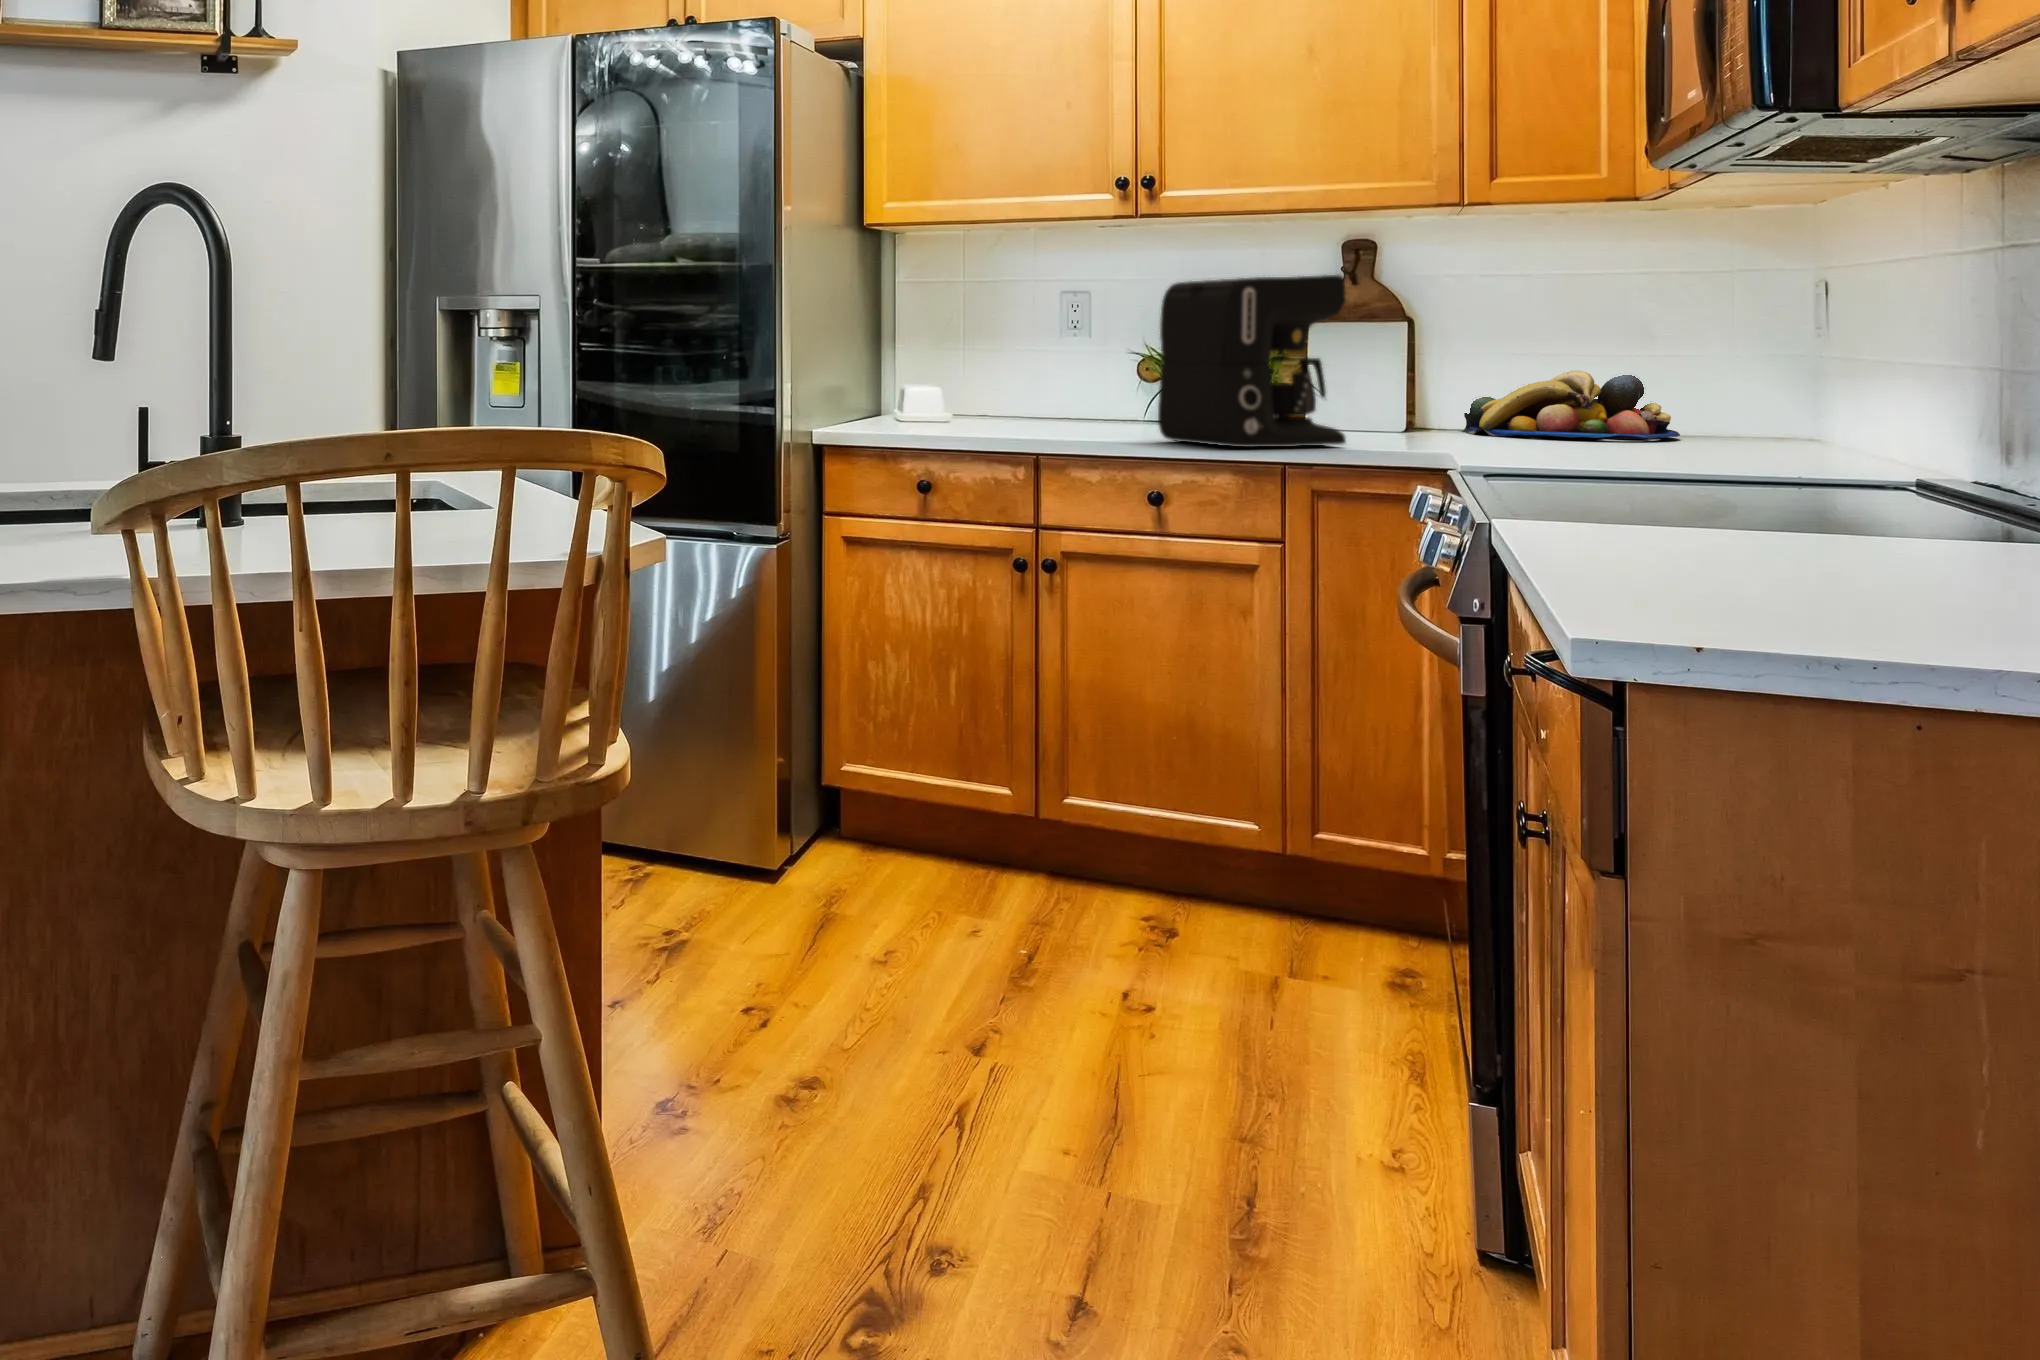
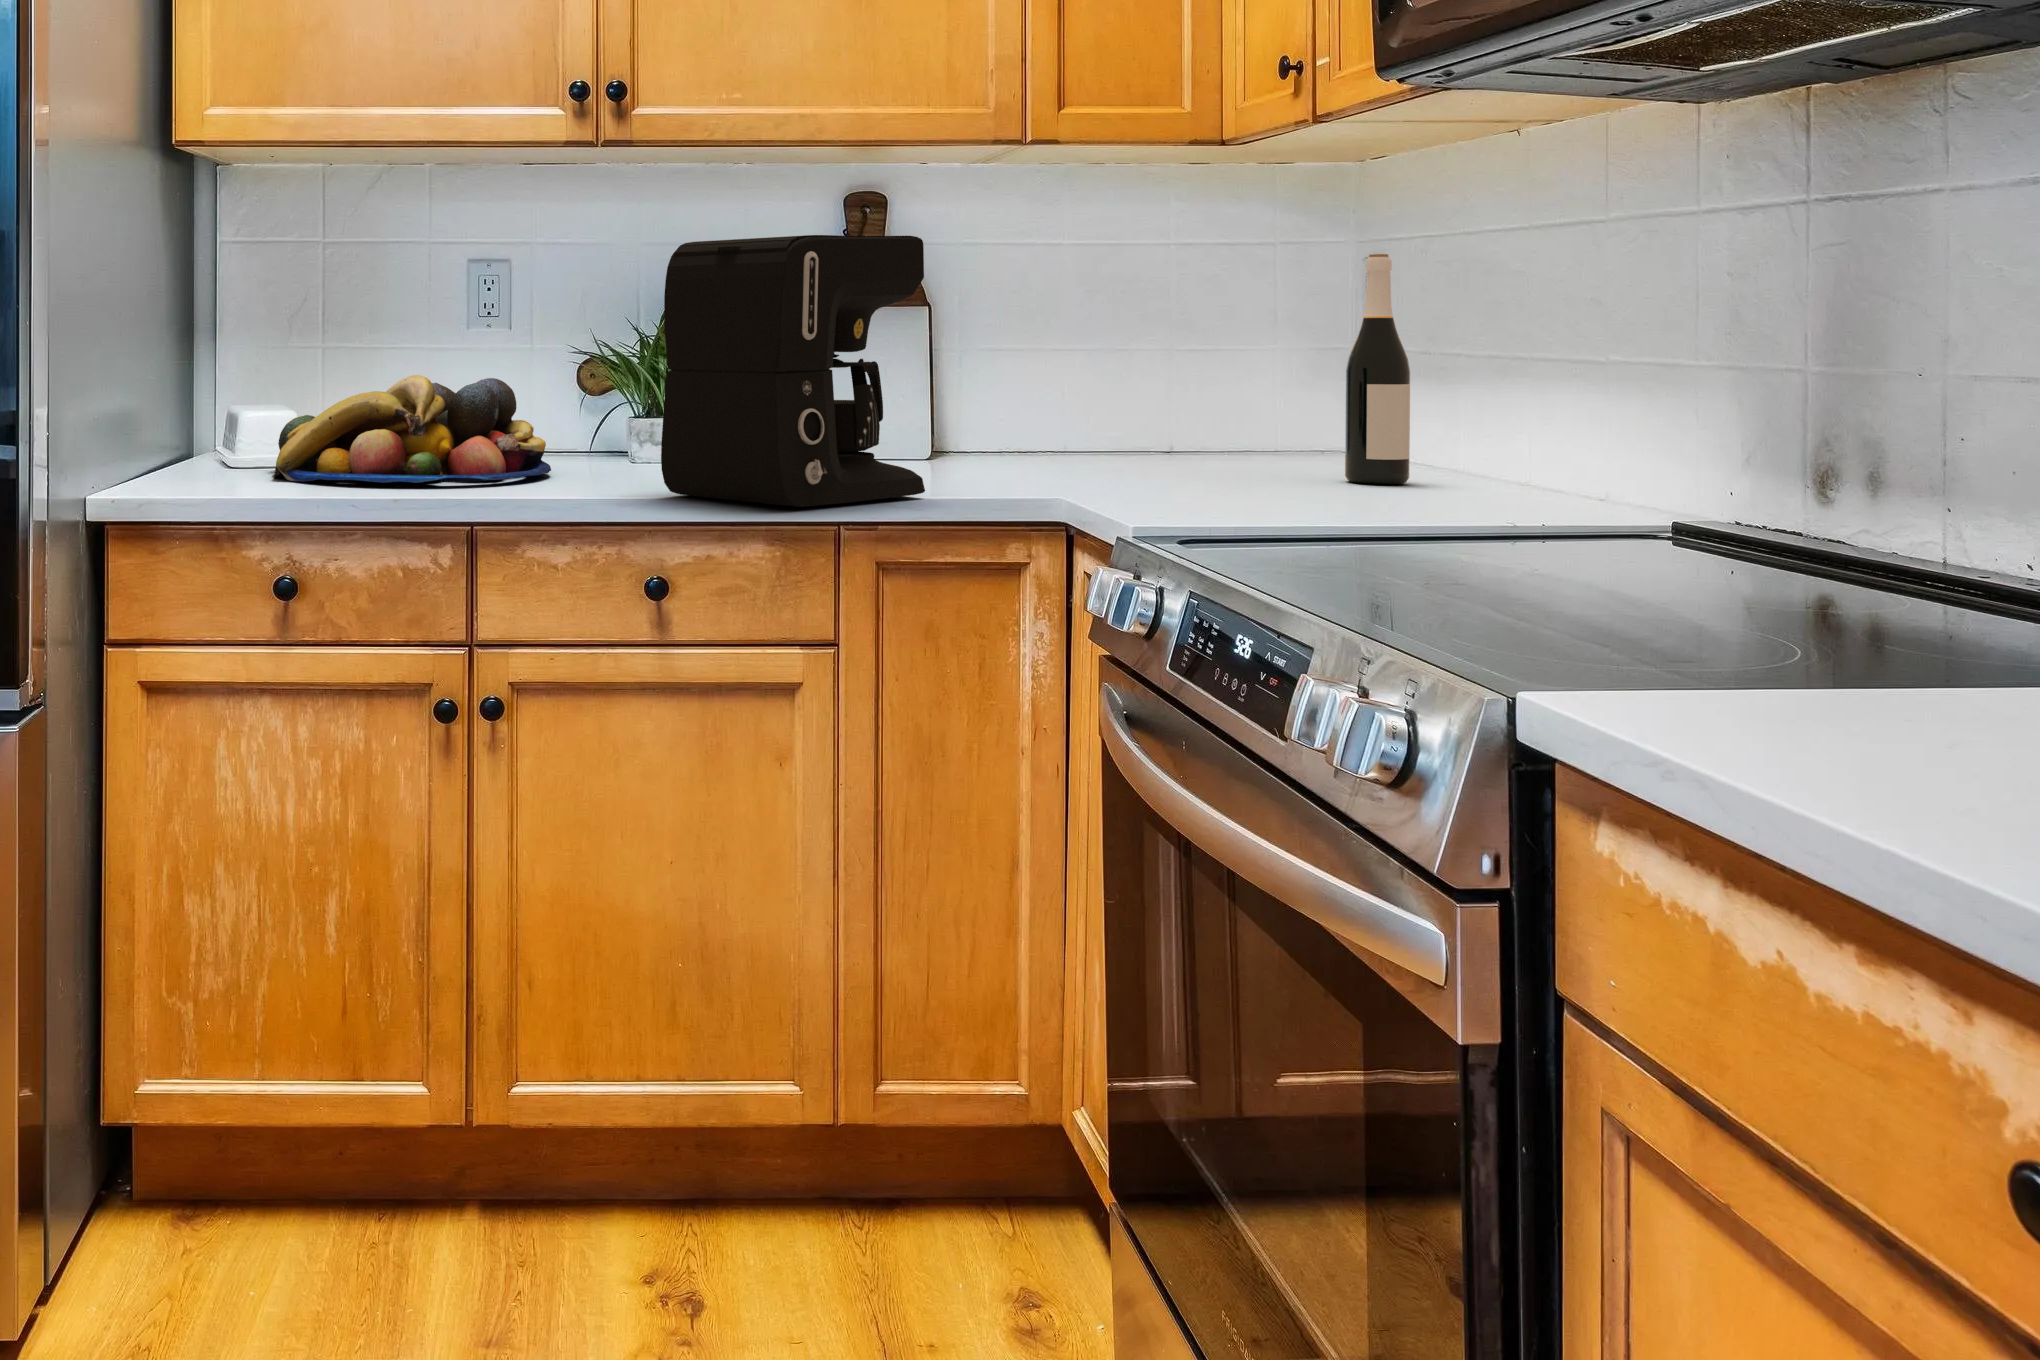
wine bottle: none [1746,276,1805,453] -> present [1345,254,1410,484]
fruit bowl: present [1462,370,1680,439] -> present [272,375,551,483]

